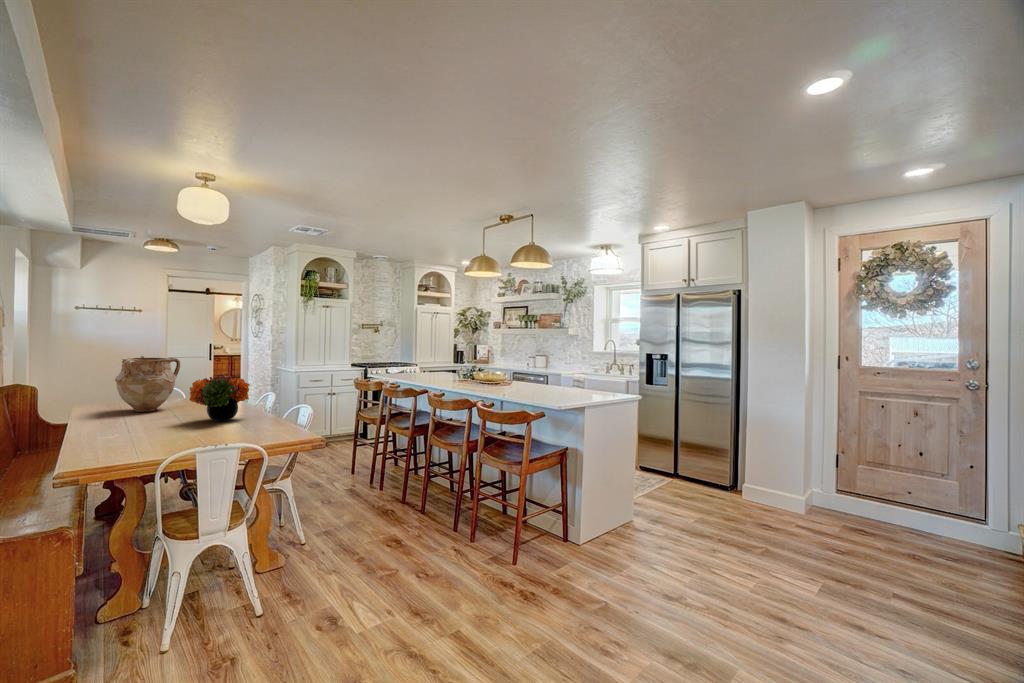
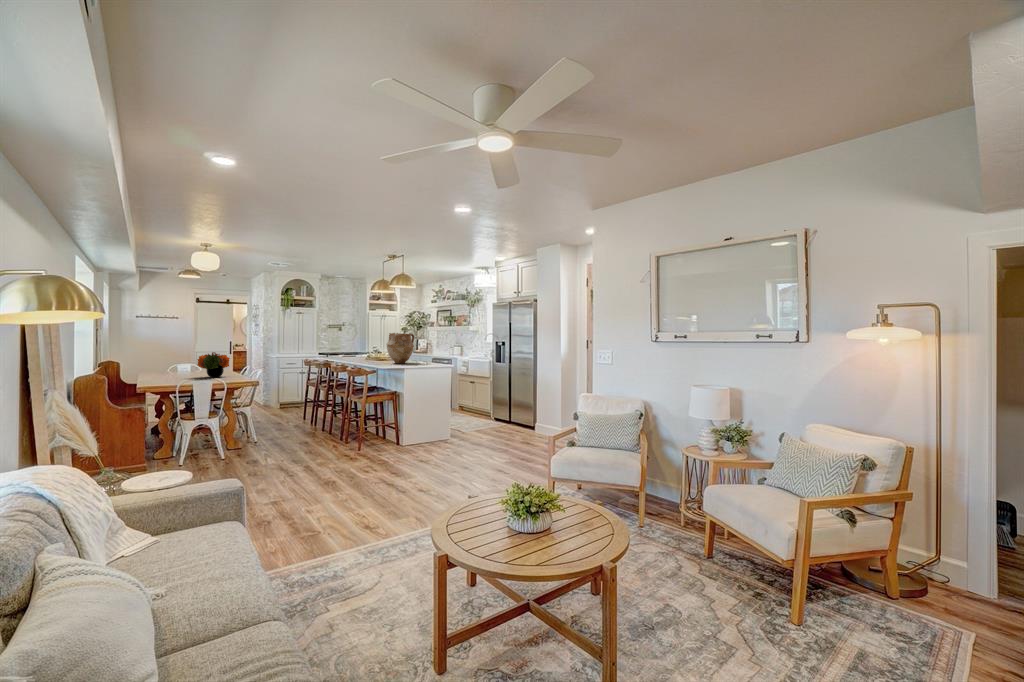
vase: present [115,356,180,412] -> present [387,333,414,363]

